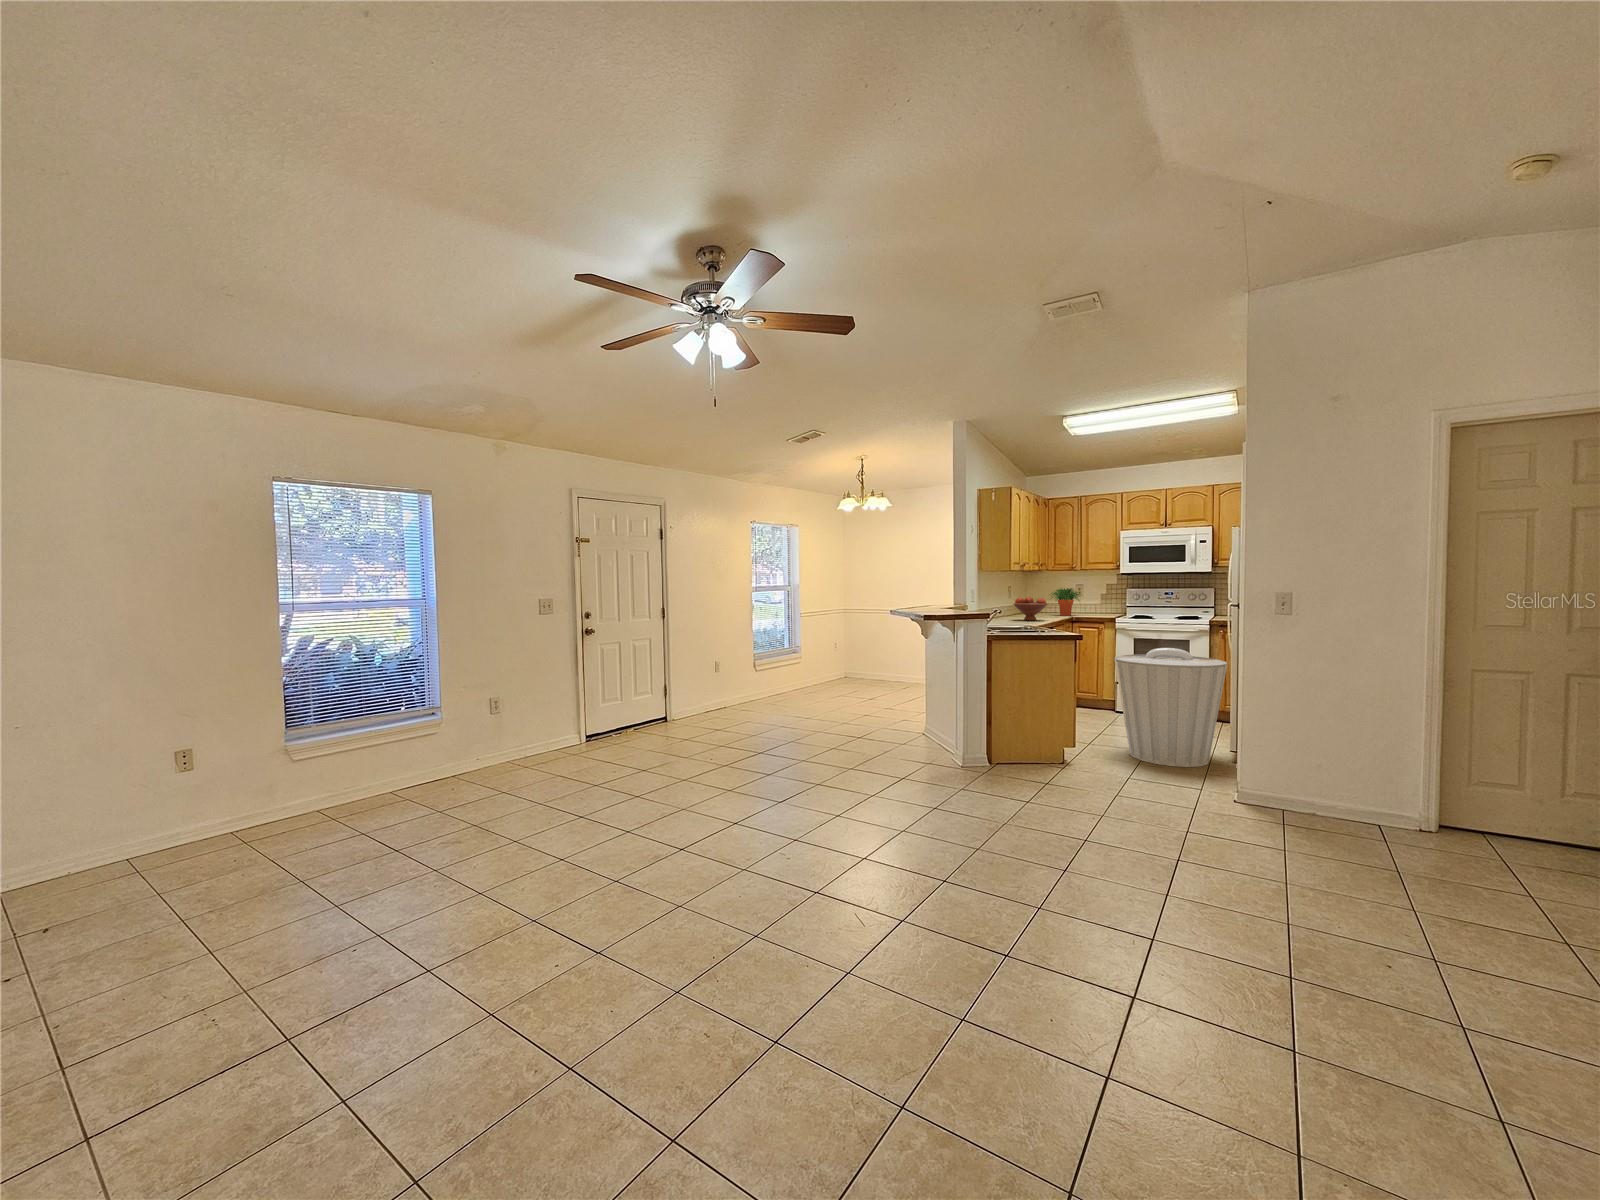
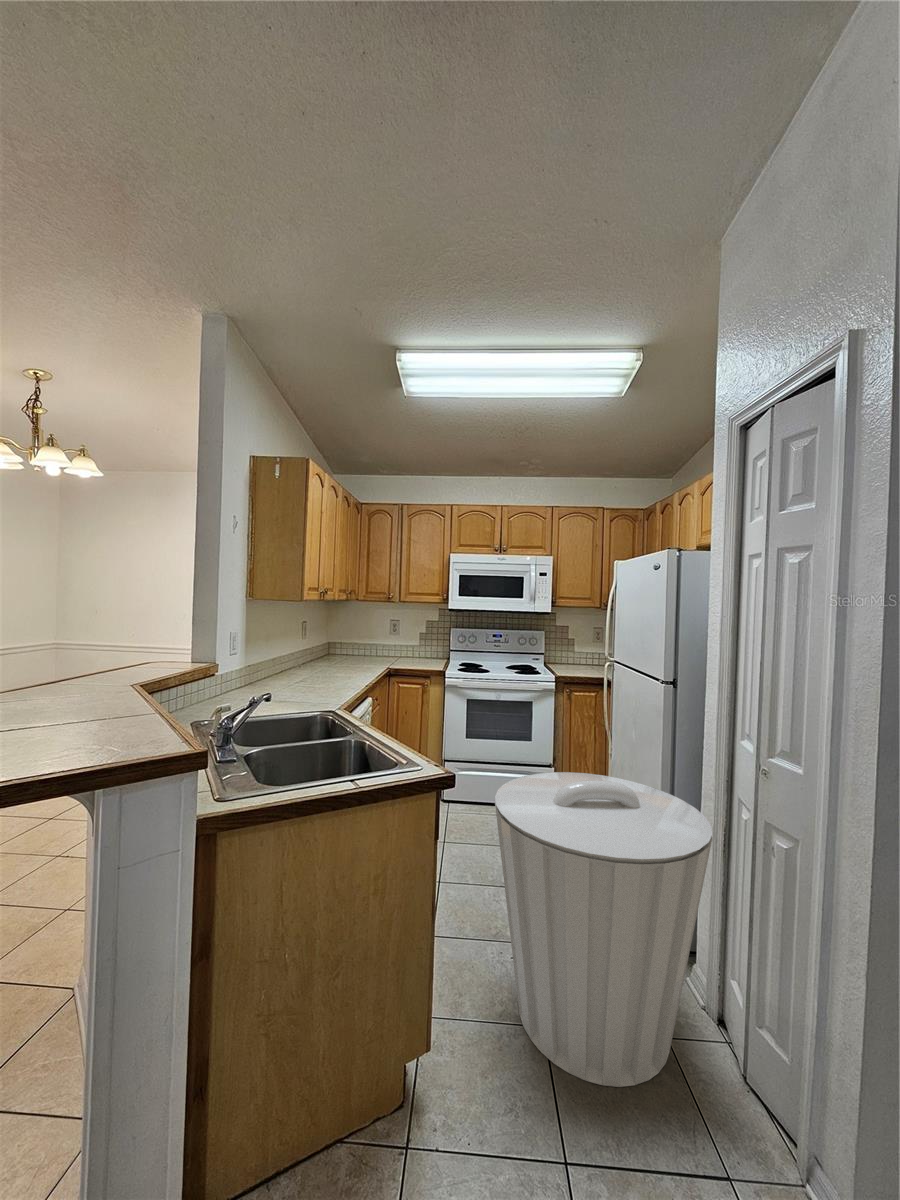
potted plant: present [1051,588,1080,616] -> none [358,623,402,661]
fruit bowl: present [1014,597,1047,621] -> none [304,641,357,682]

